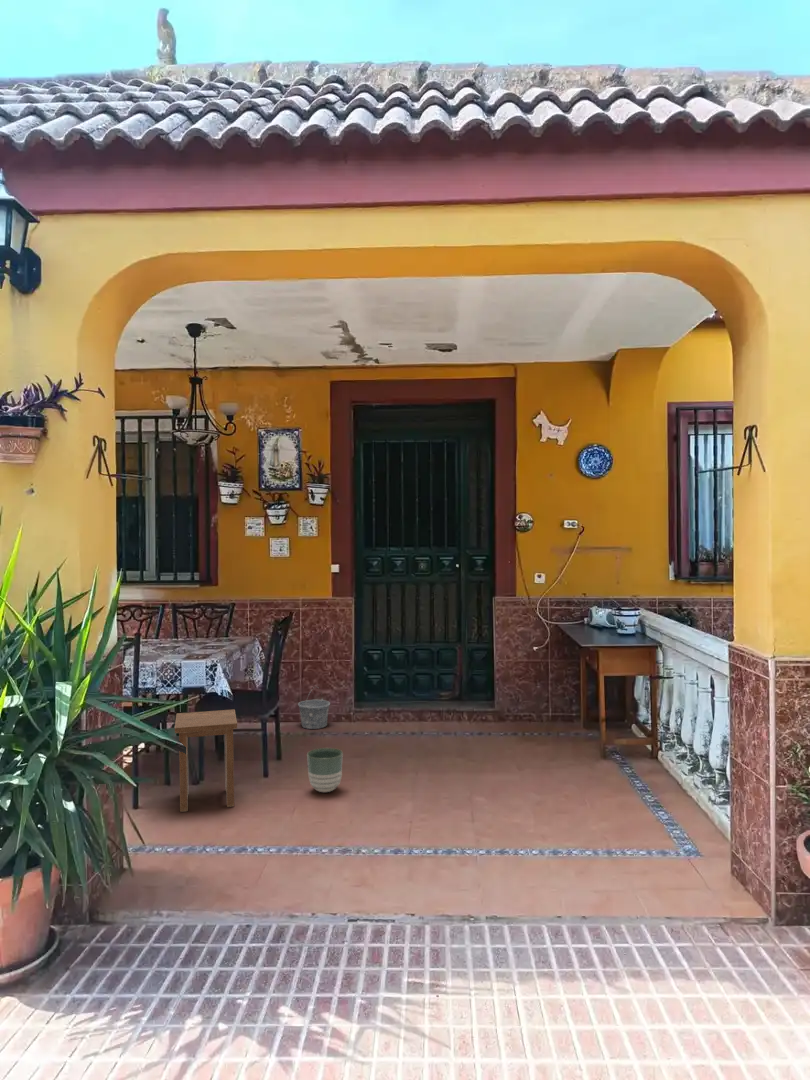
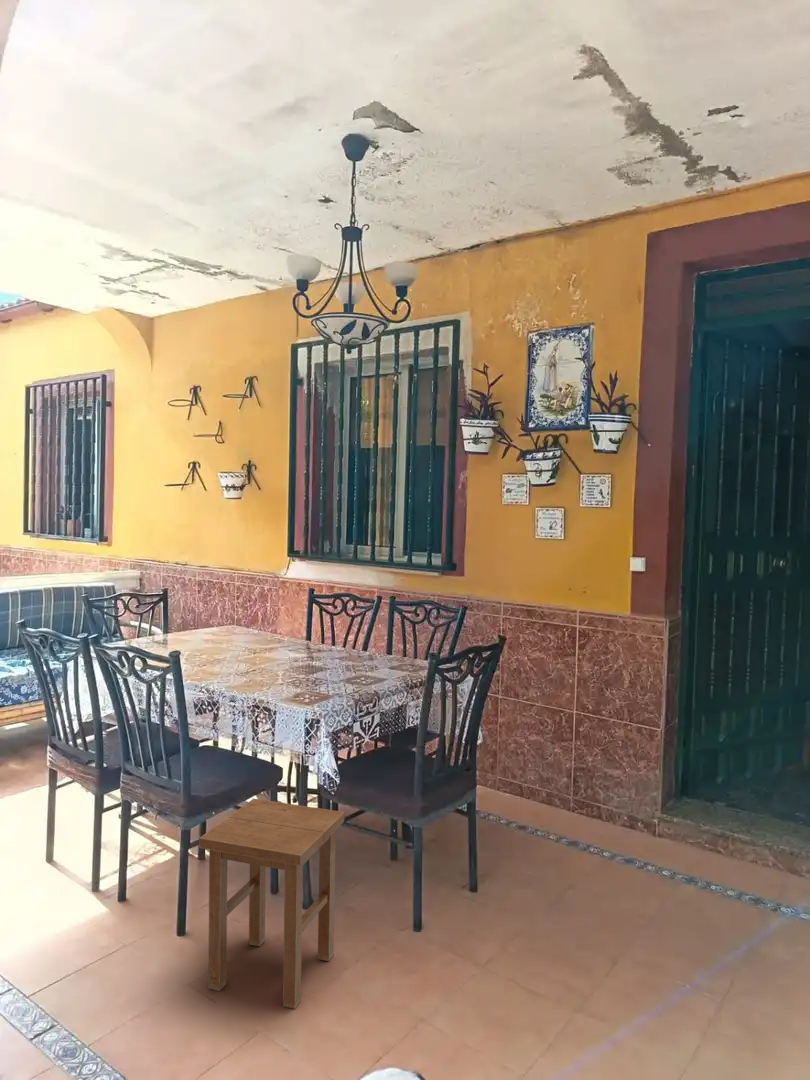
bucket: present [298,699,330,729] -> none [555,763,610,837]
planter: present [307,748,343,792] -> none [446,930,519,1035]

